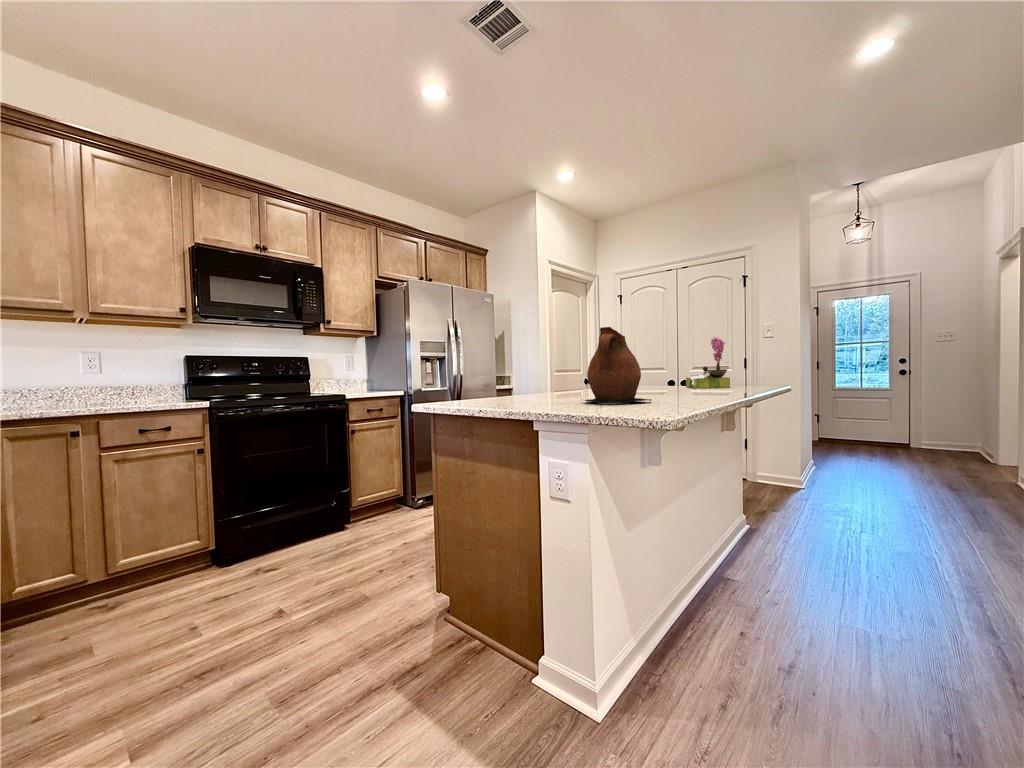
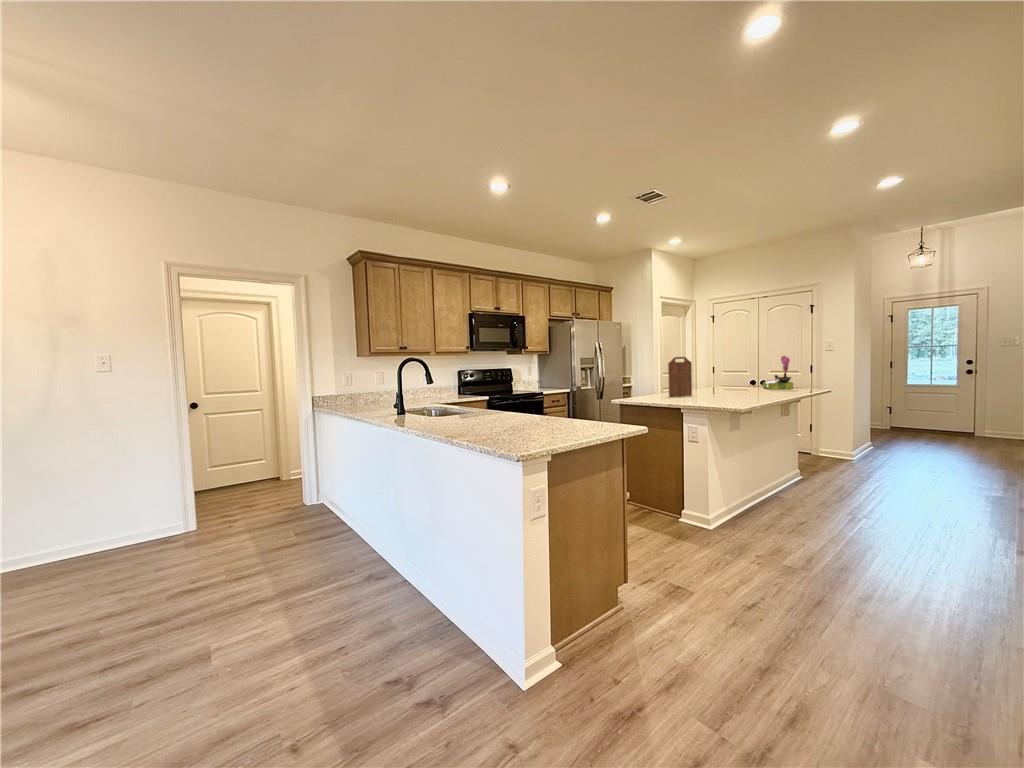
cutting board: none [530,324,573,399] -> present [668,357,692,397]
ceramic pitcher: present [585,327,651,403] -> none [700,364,738,400]

